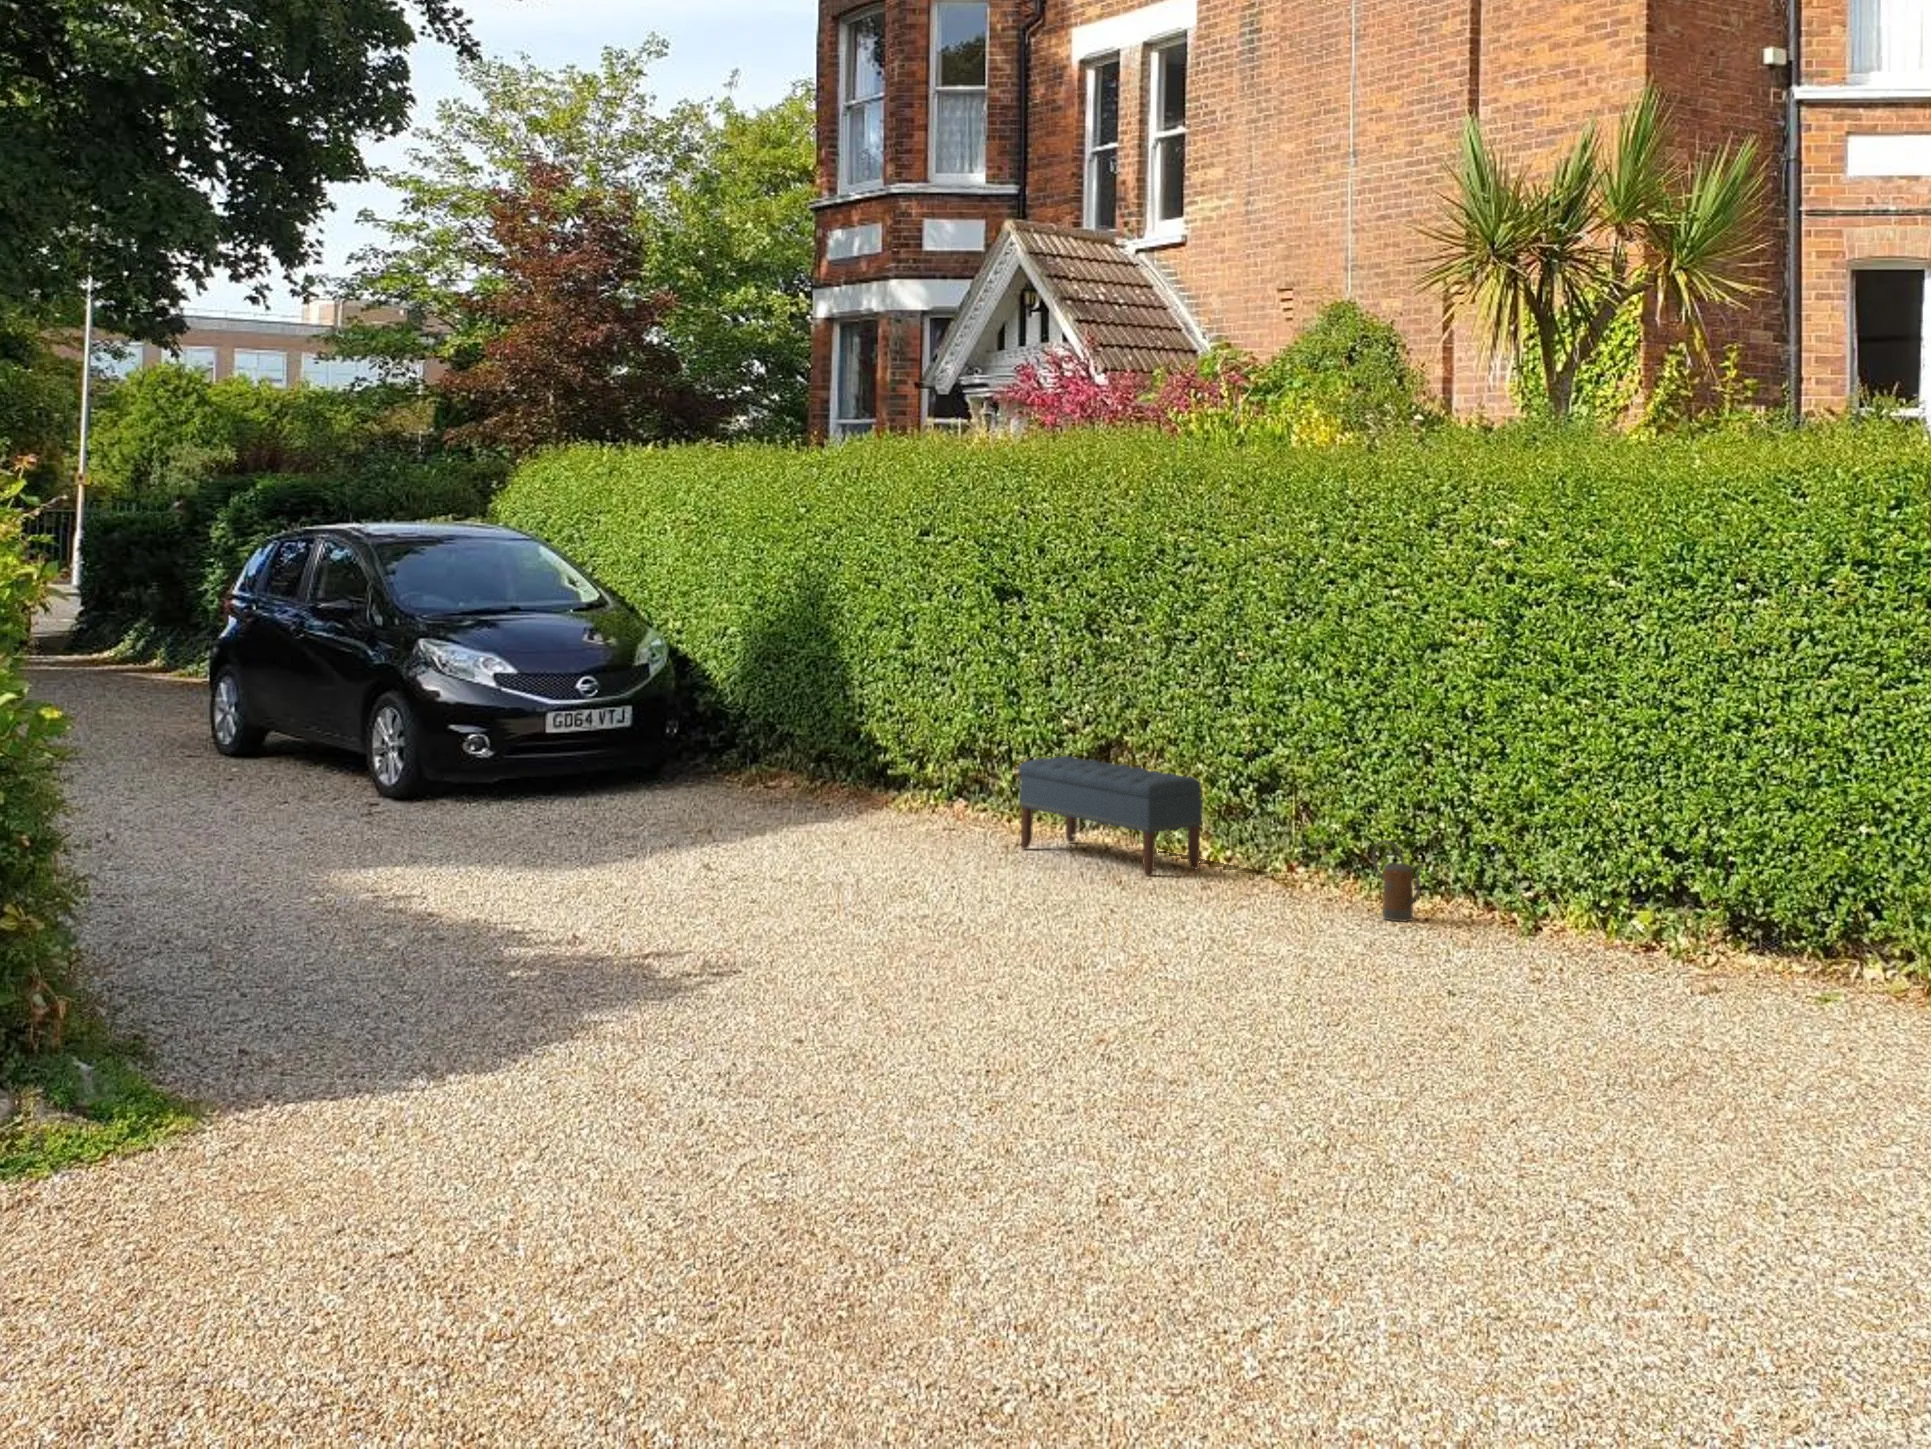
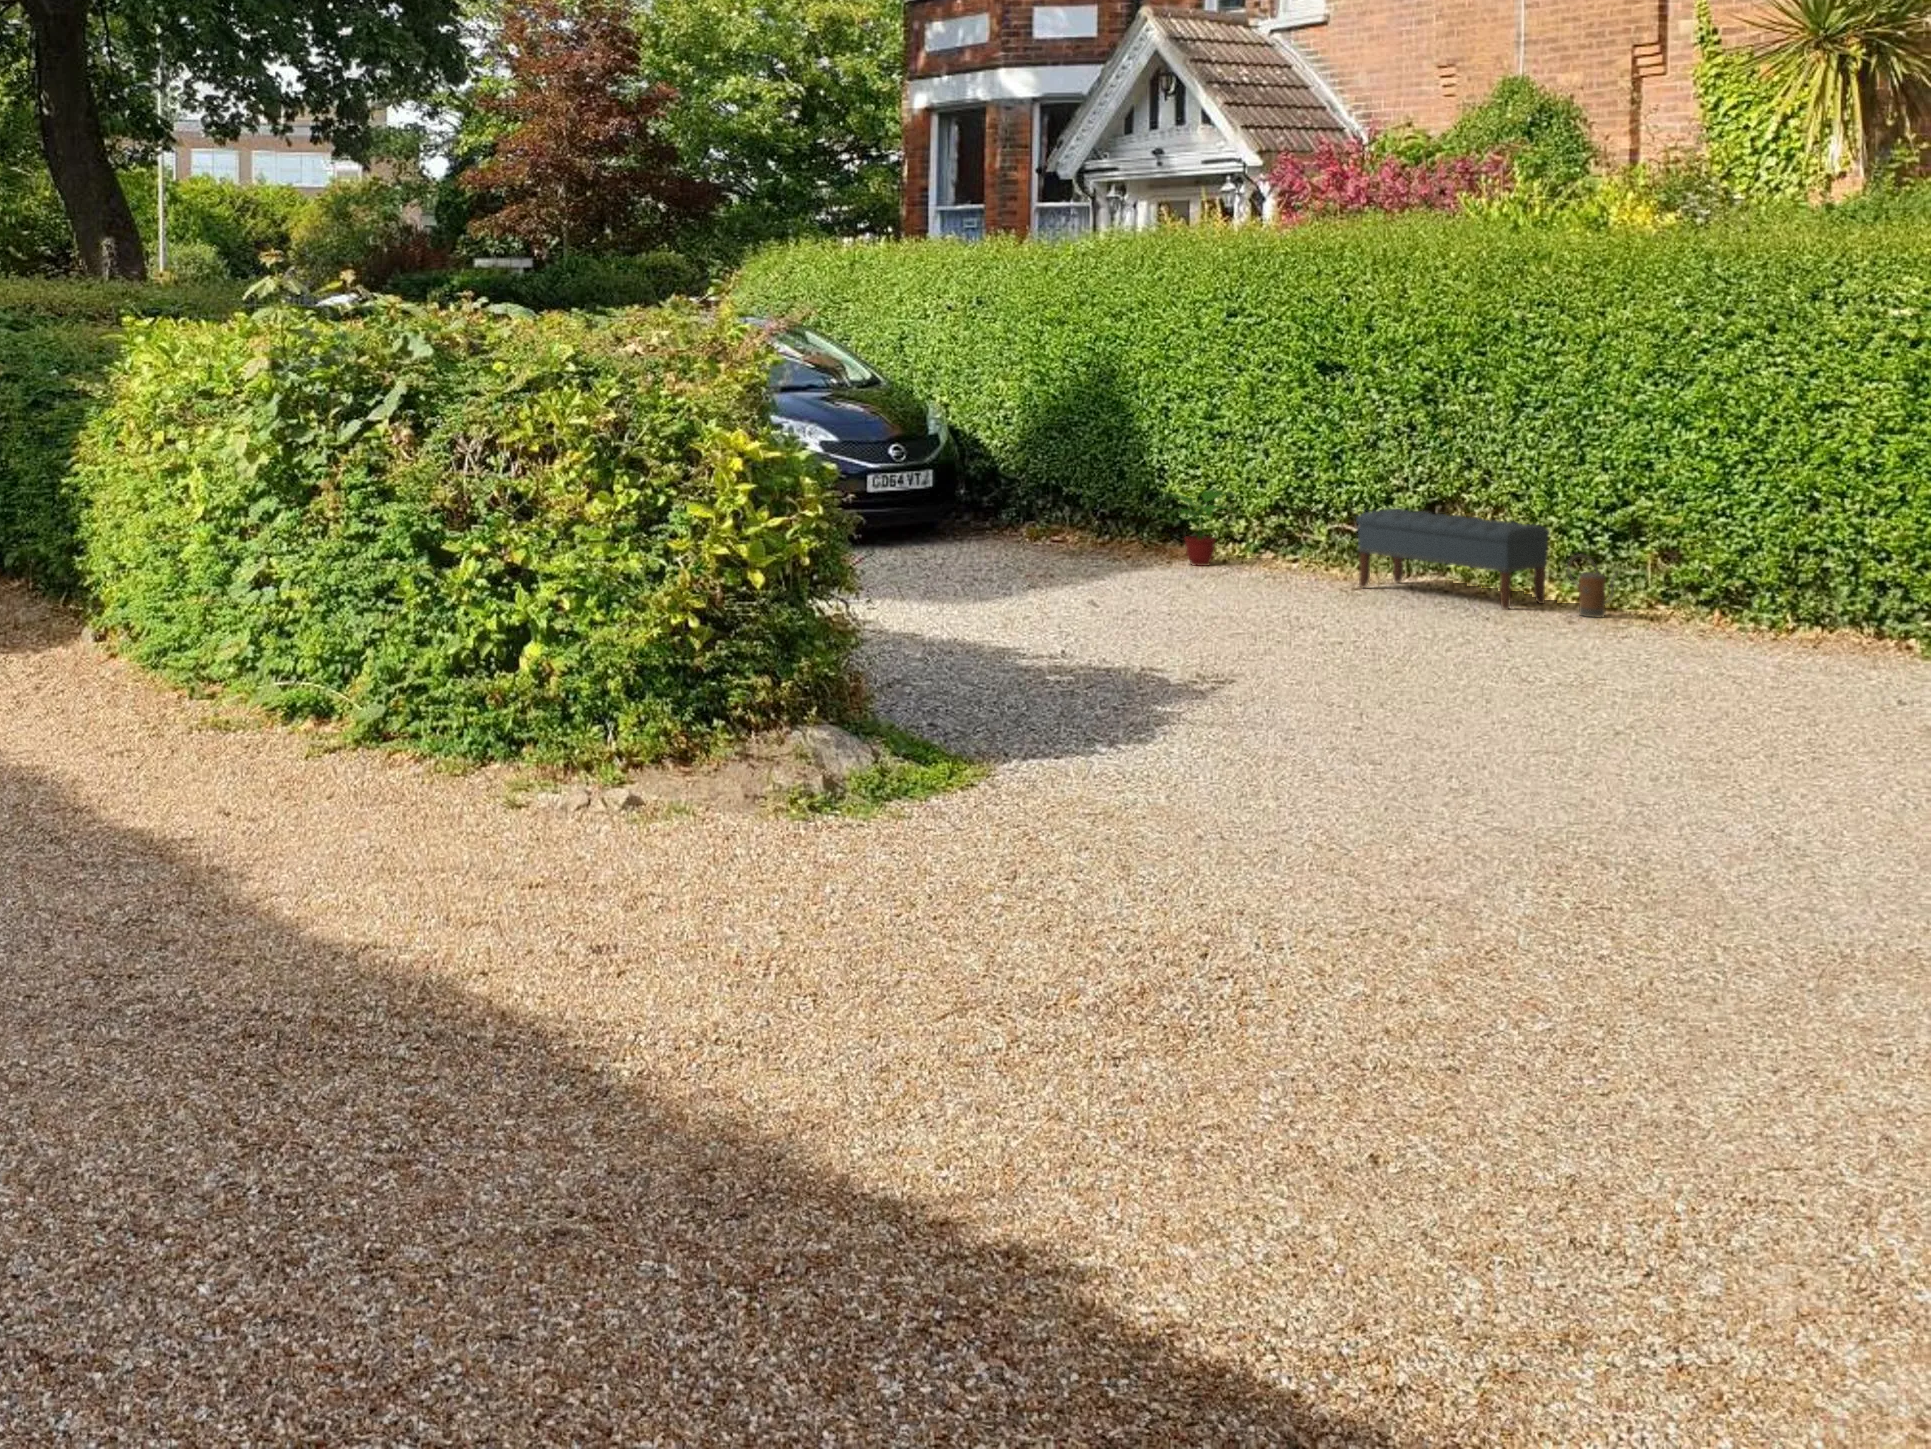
potted plant: none [841,732,930,822] -> present [1159,490,1234,566]
watering can: present [1372,840,1424,921] -> present [1567,555,1617,618]

